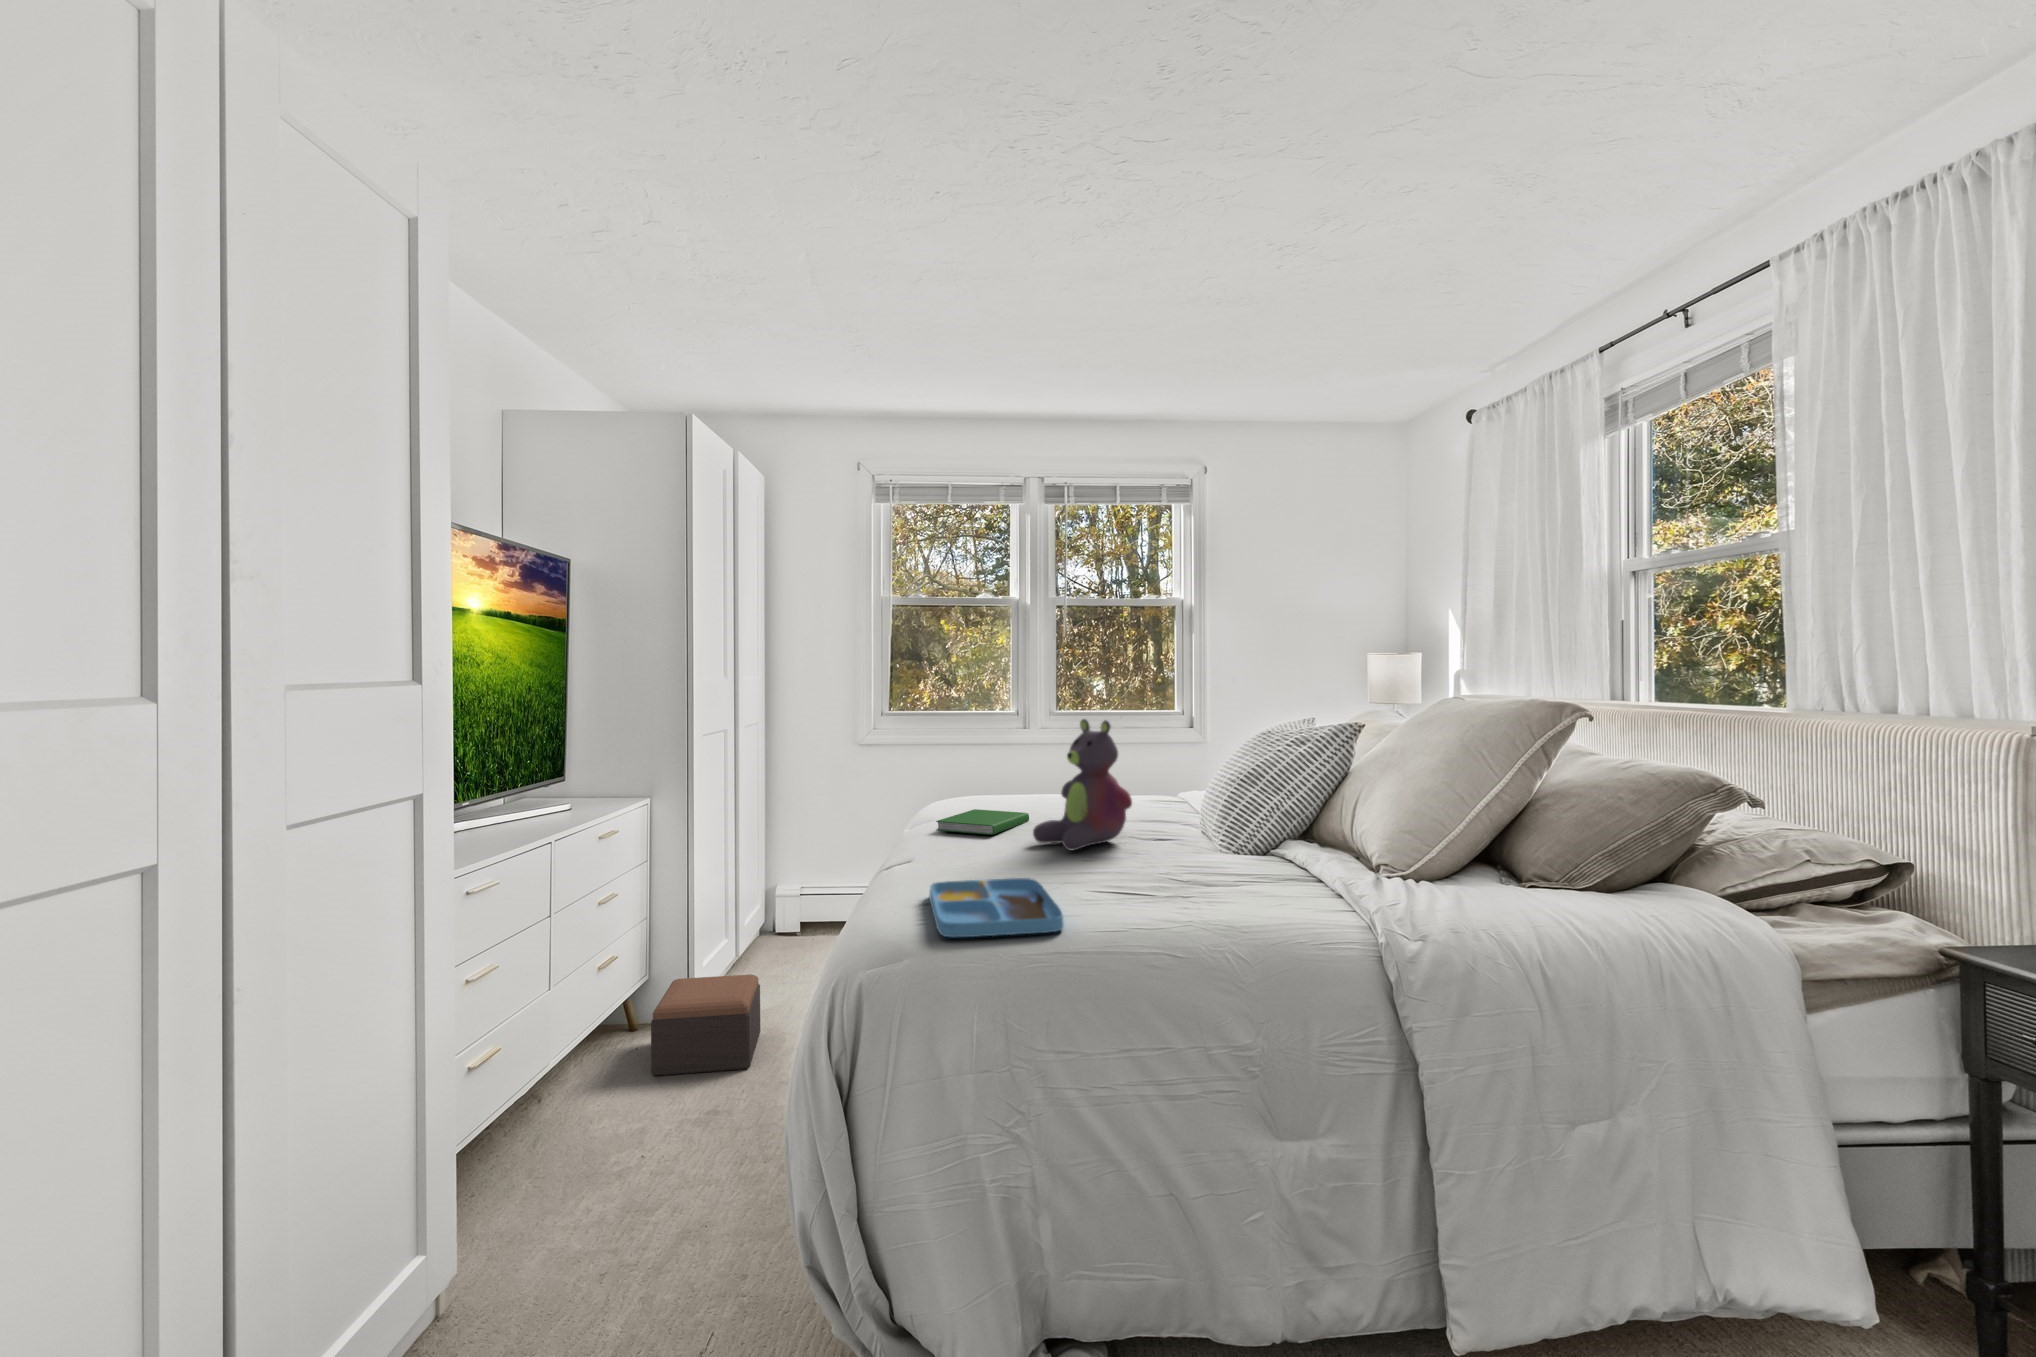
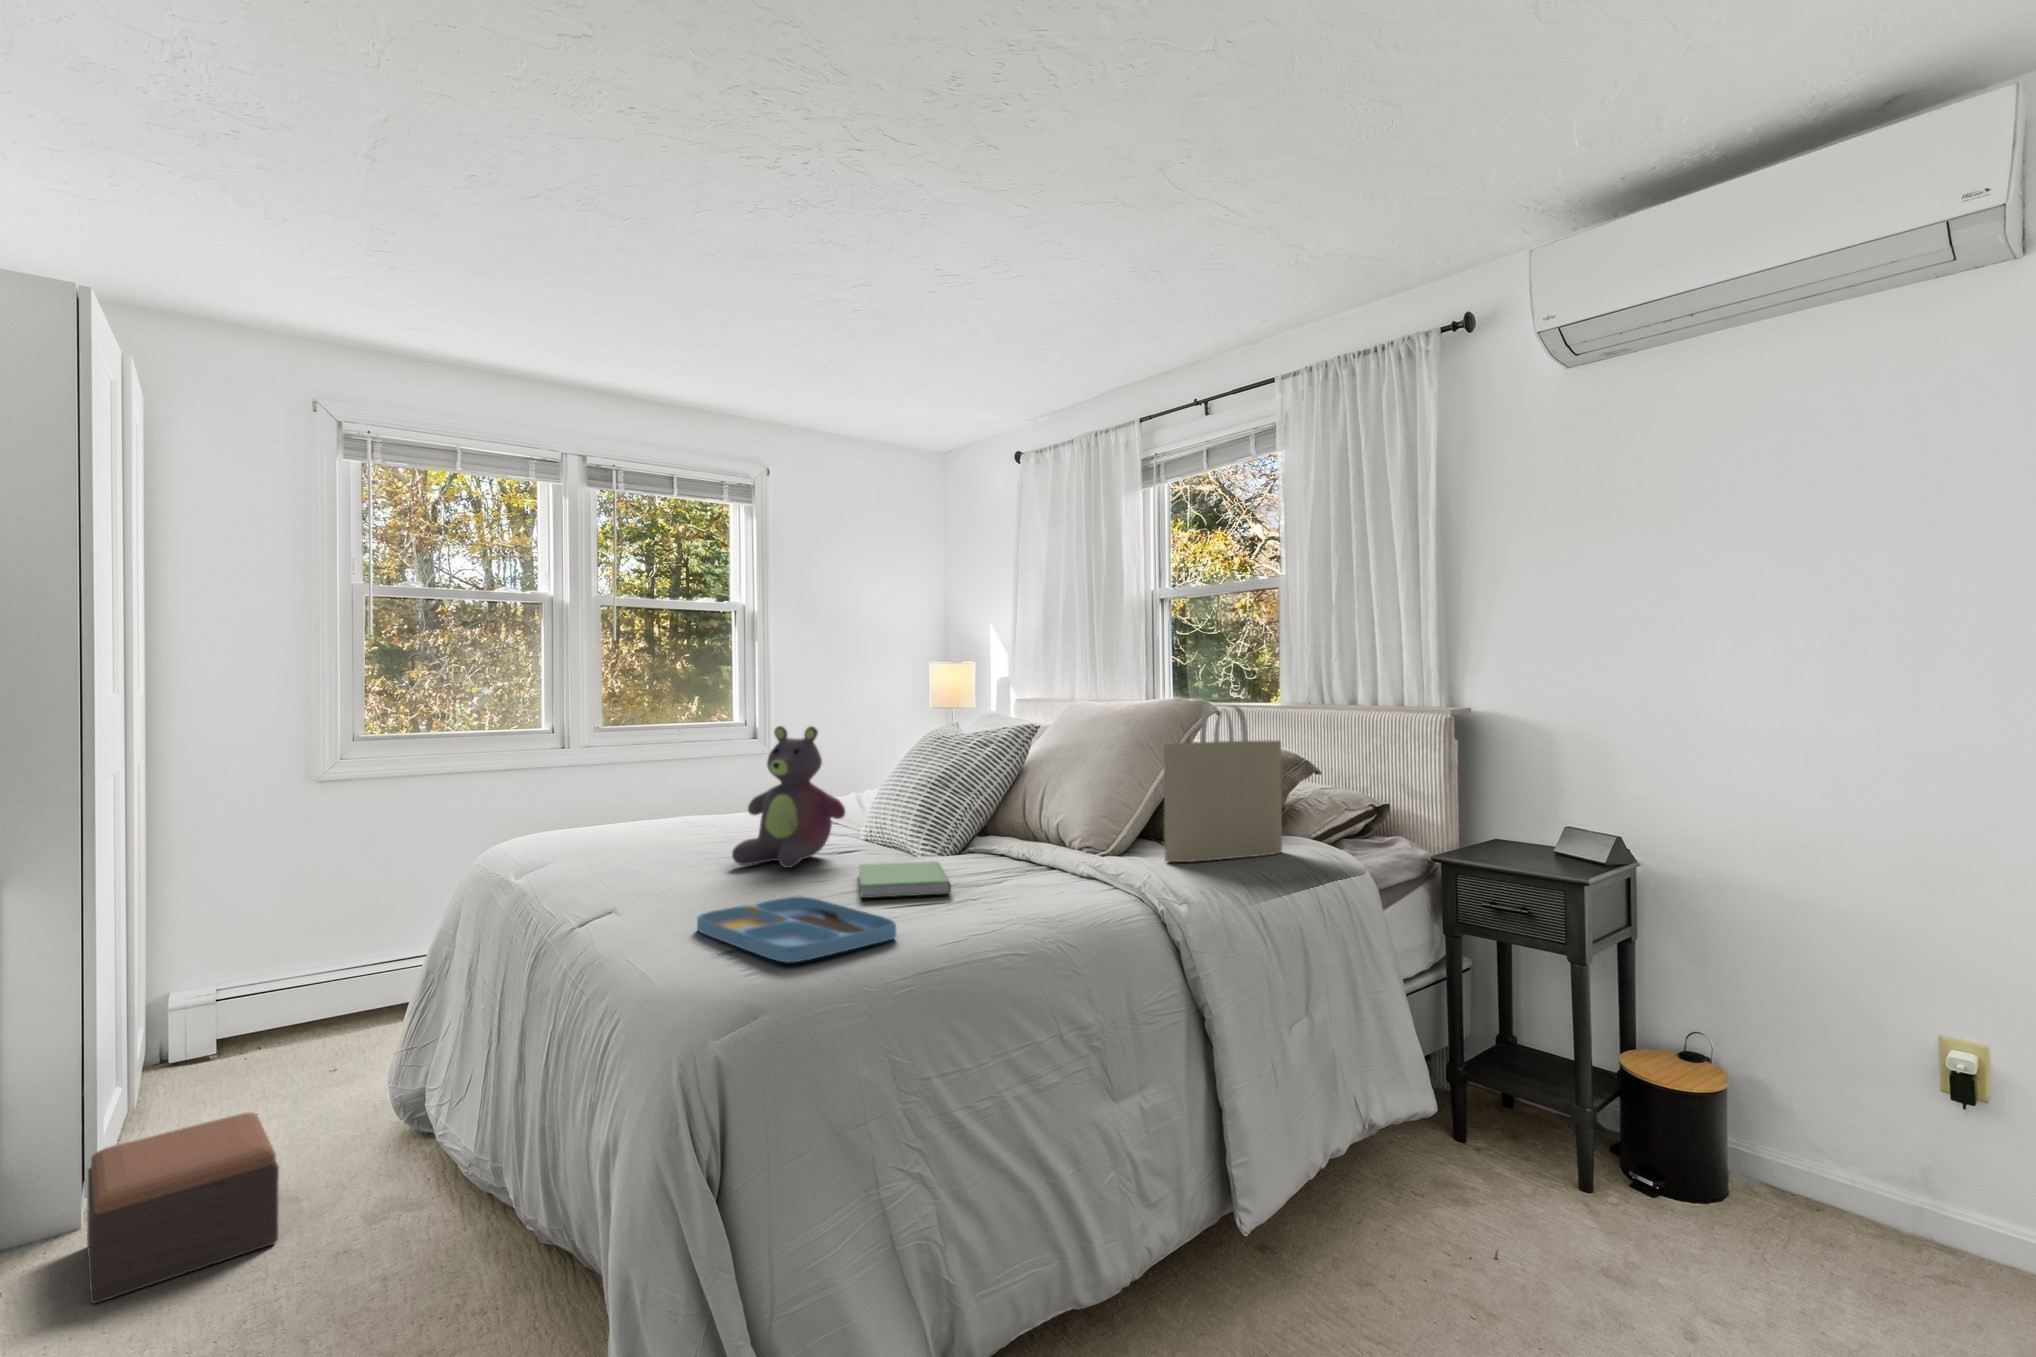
tote bag: none [1459,711,1650,907] -> present [1164,705,1282,862]
hardcover book: present [936,809,1029,835] -> present [859,861,951,898]

